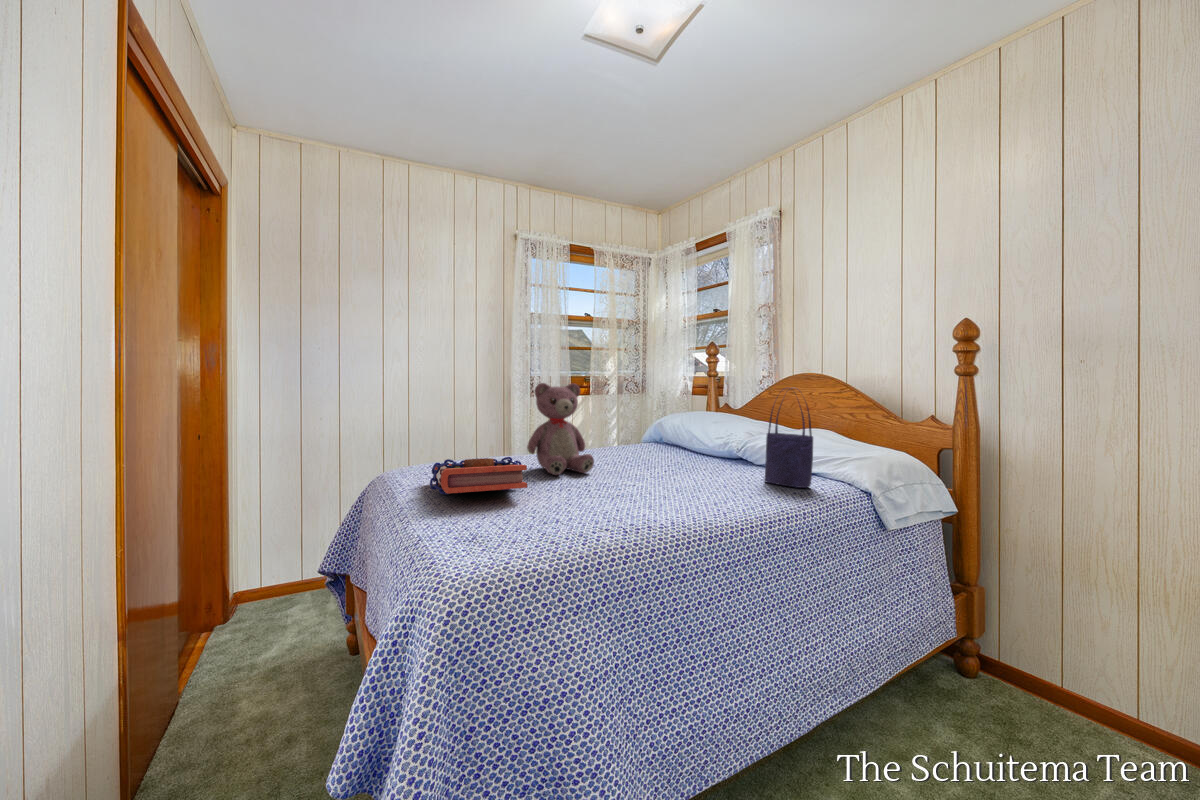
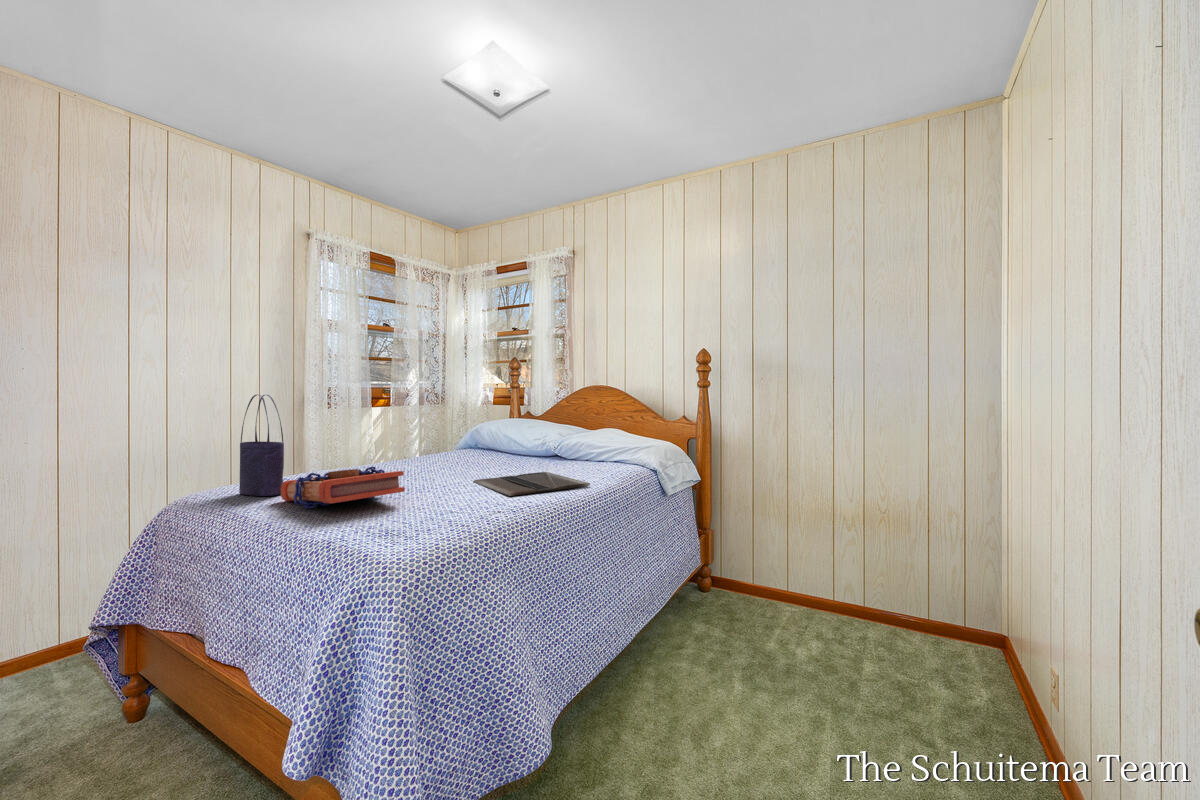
teddy bear: present [527,383,594,475] -> none [370,395,441,483]
tote bag: present [764,388,813,488] -> present [239,395,284,496]
laptop: none [623,478,756,506] -> present [473,472,590,496]

